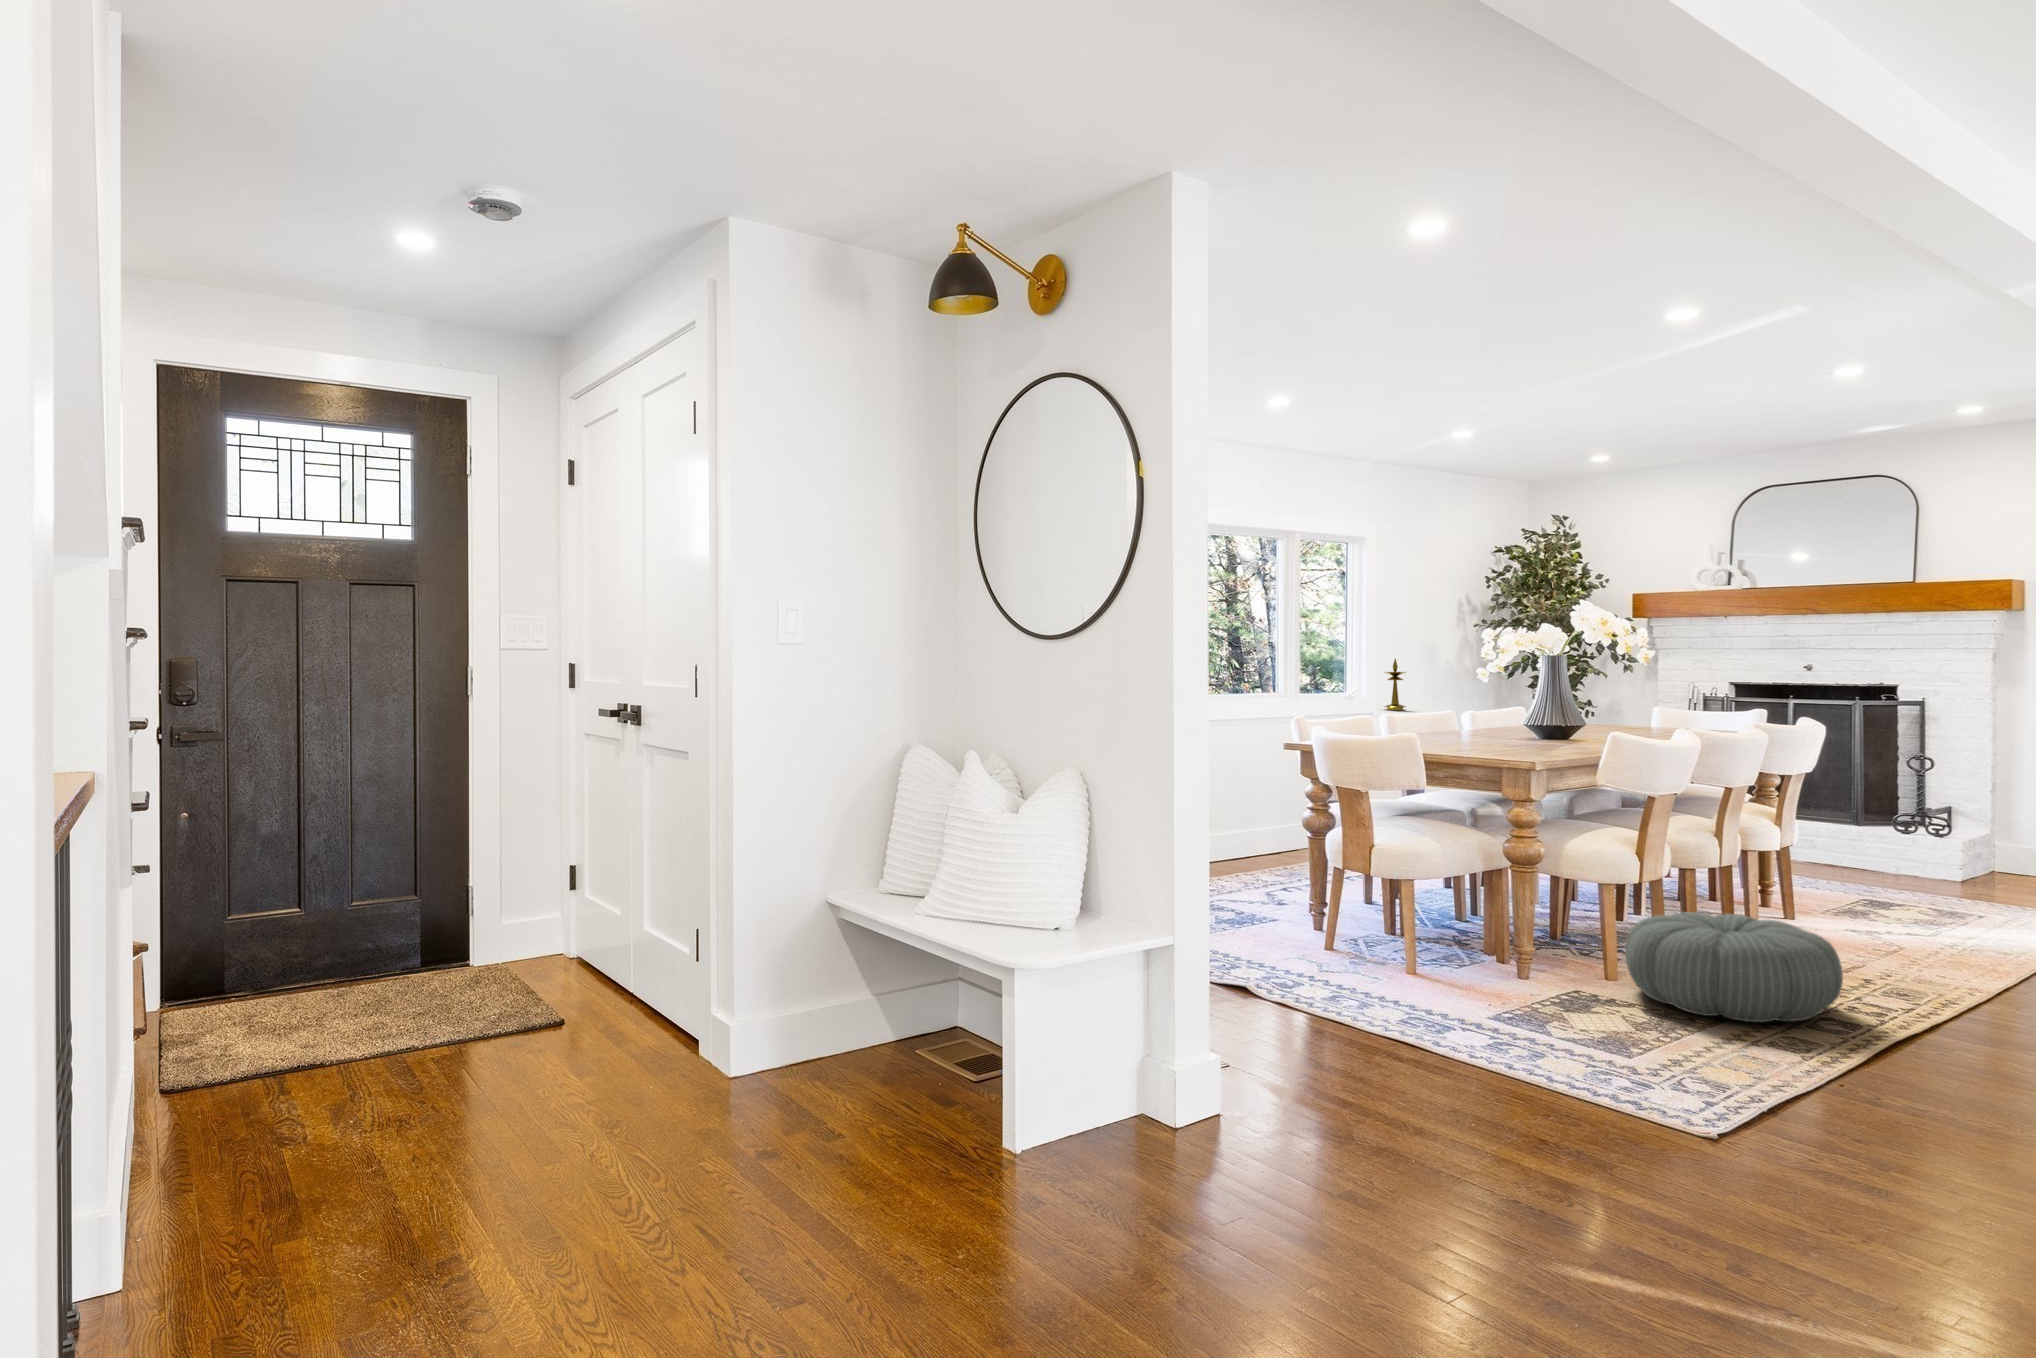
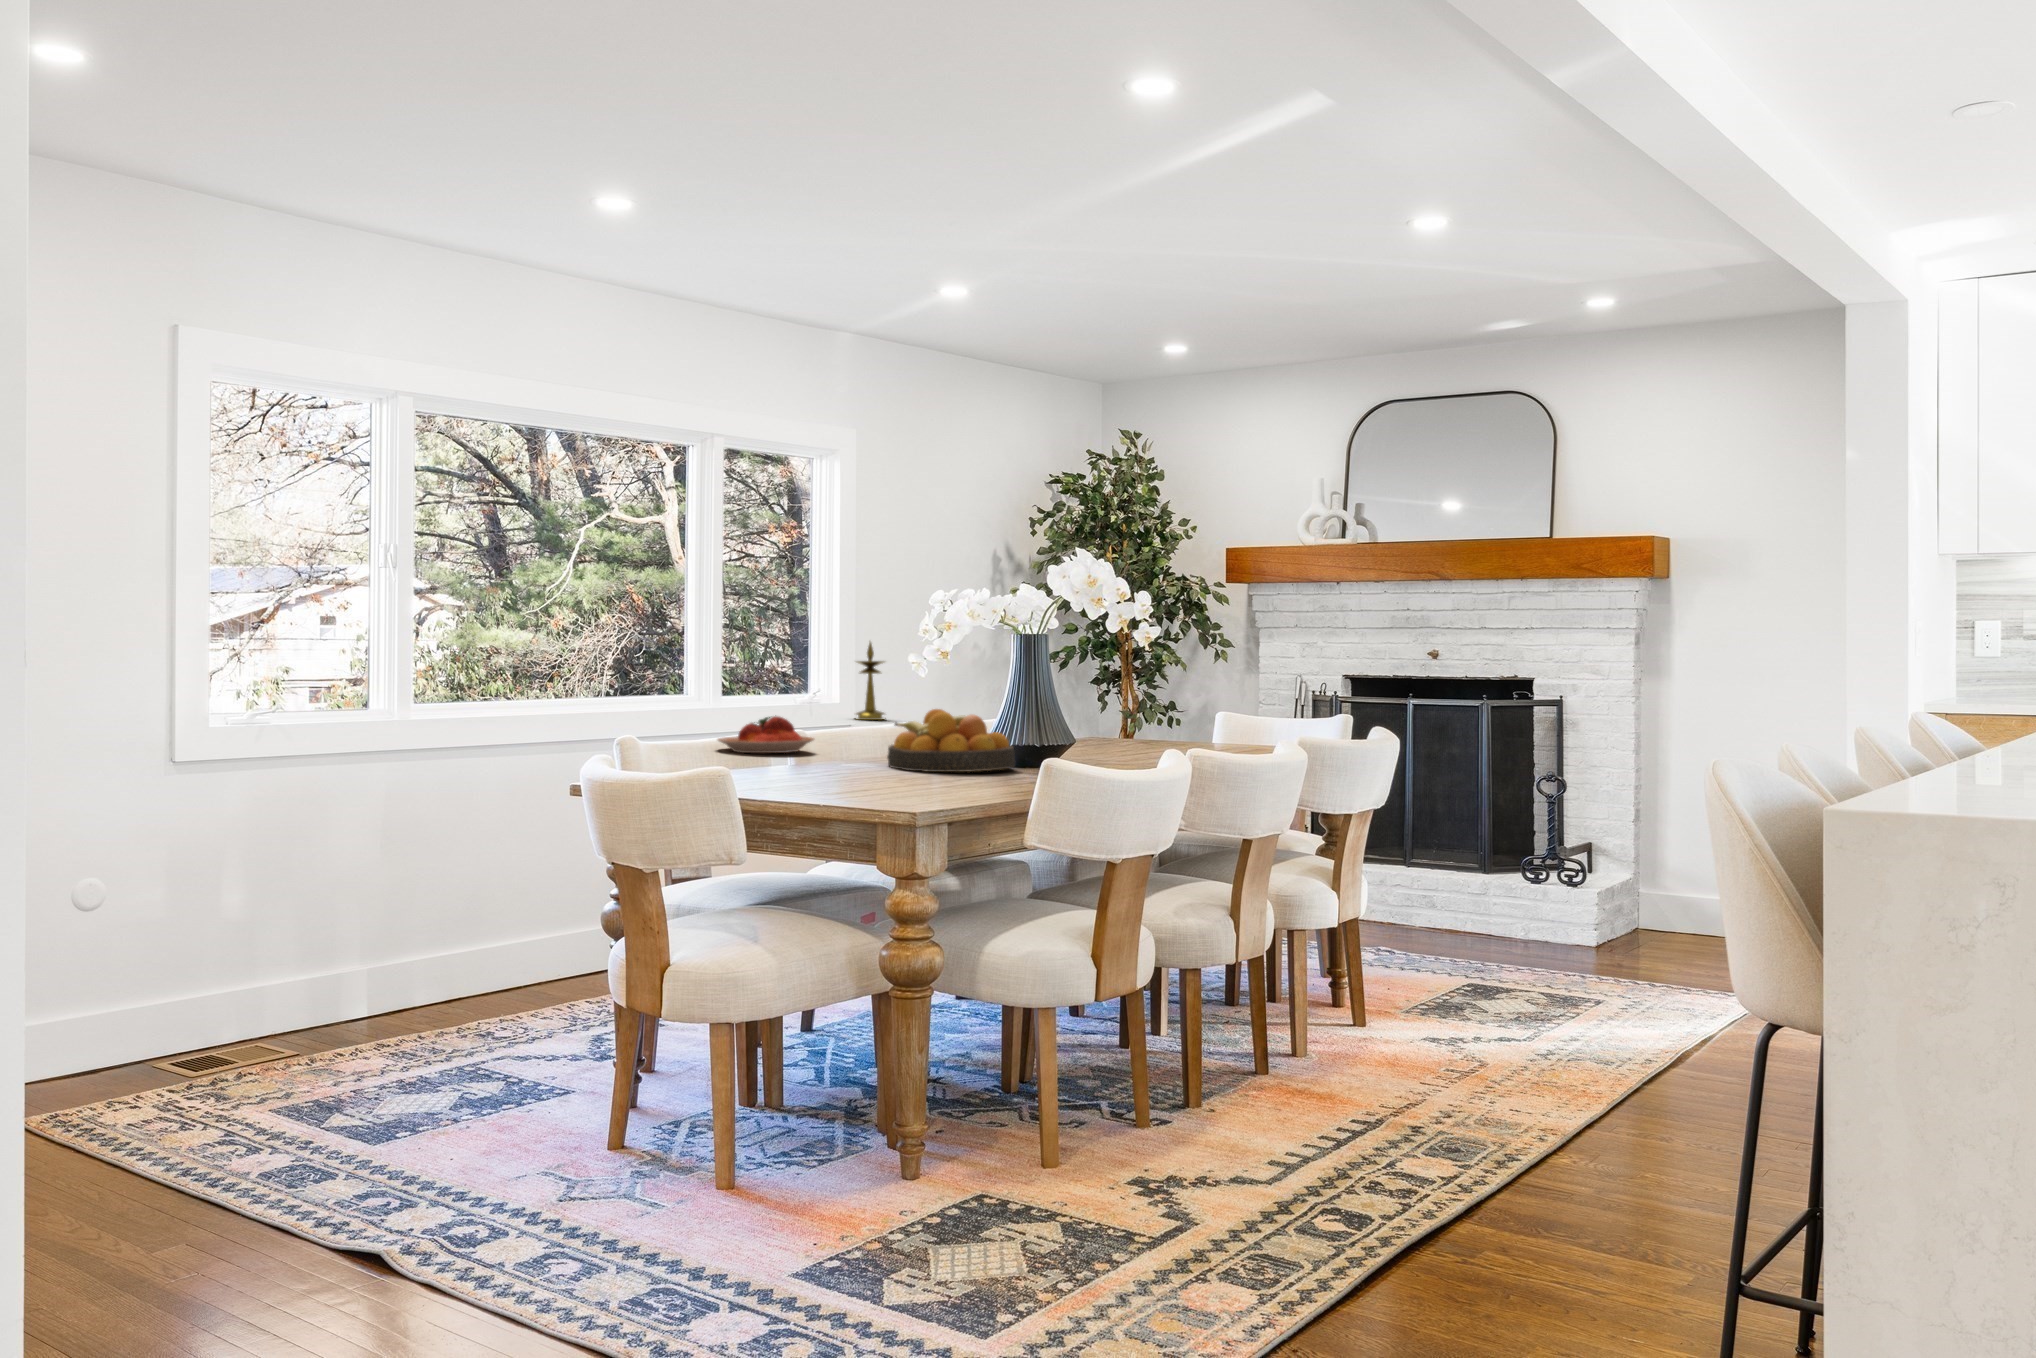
fruit bowl: none [1456,698,1544,738] -> present [887,709,1015,772]
plate: none [1335,703,1399,726] -> present [718,716,814,753]
pouf: present [1625,912,1843,1022] -> none [1062,1047,1355,1228]

